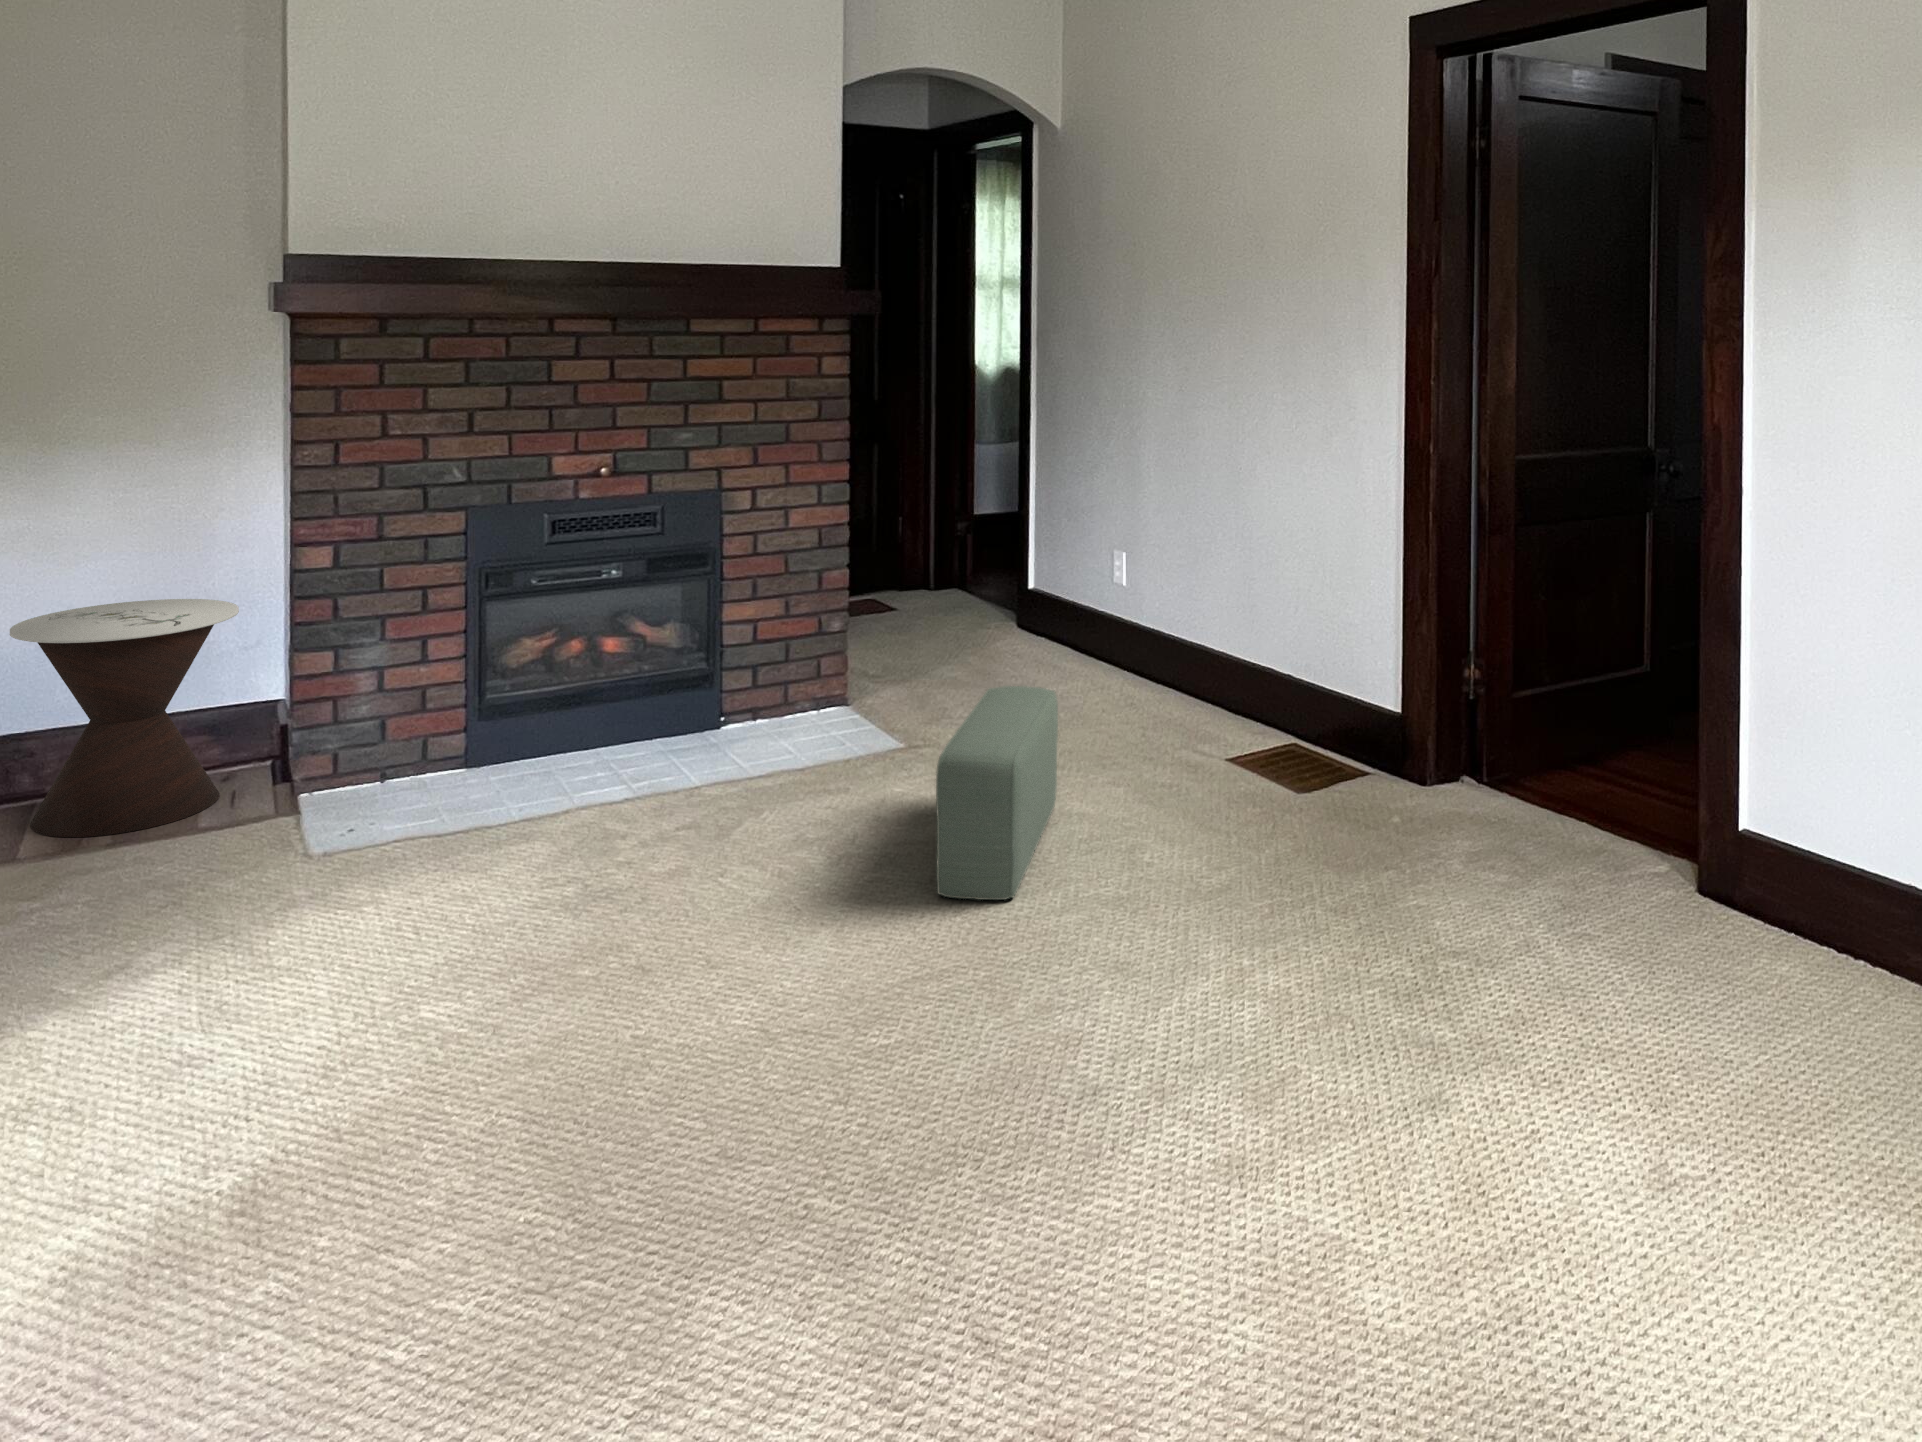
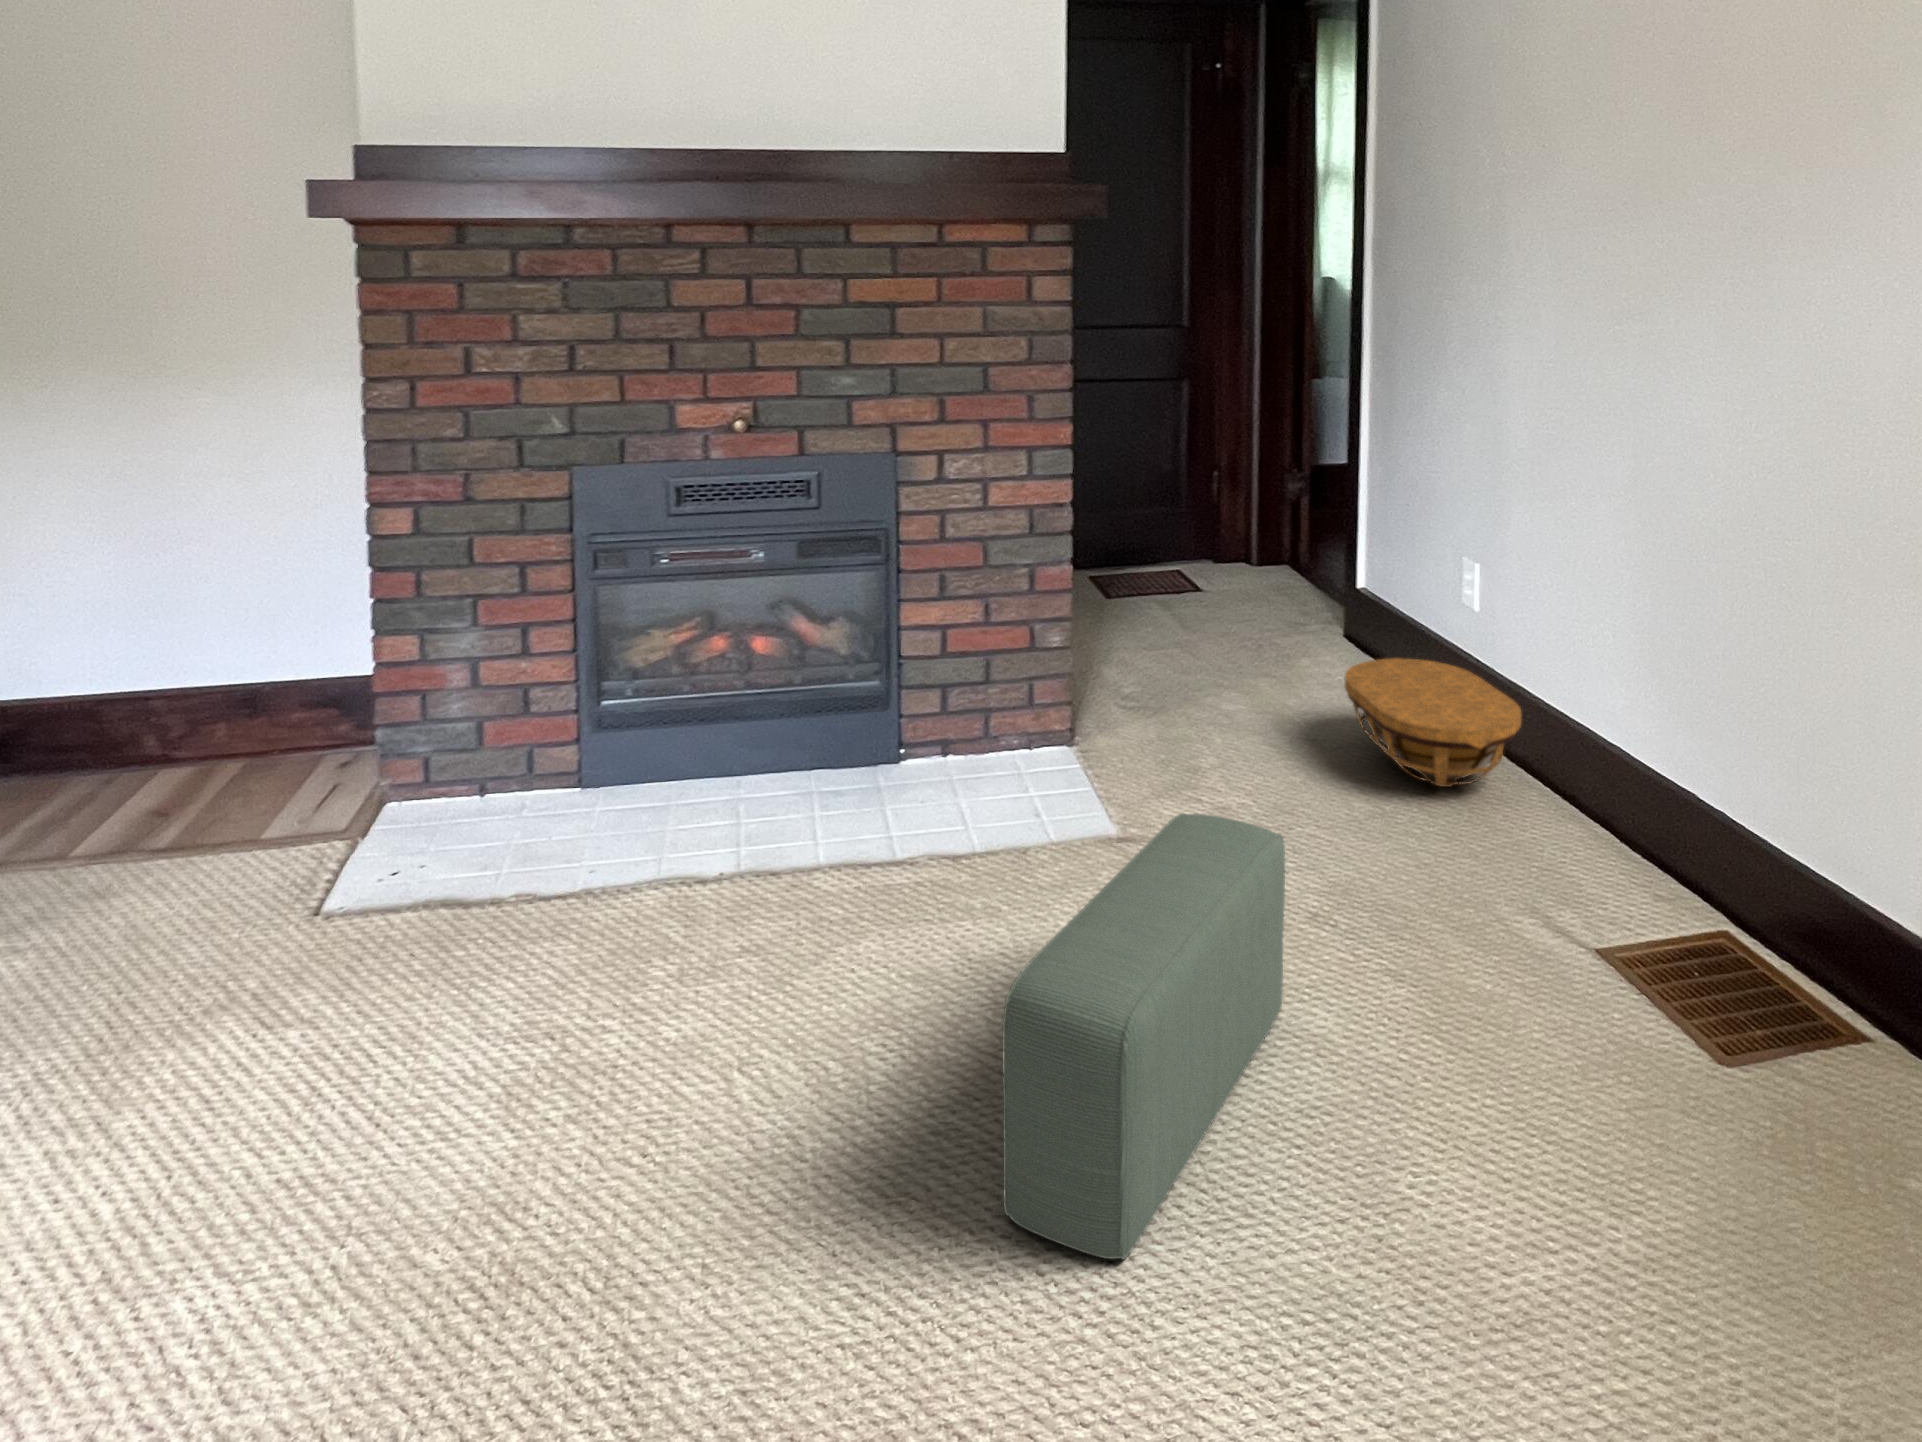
side table: present [10,599,239,837] -> none [70,551,330,837]
basket: none [1041,624,1163,701] -> present [1345,658,1521,787]

